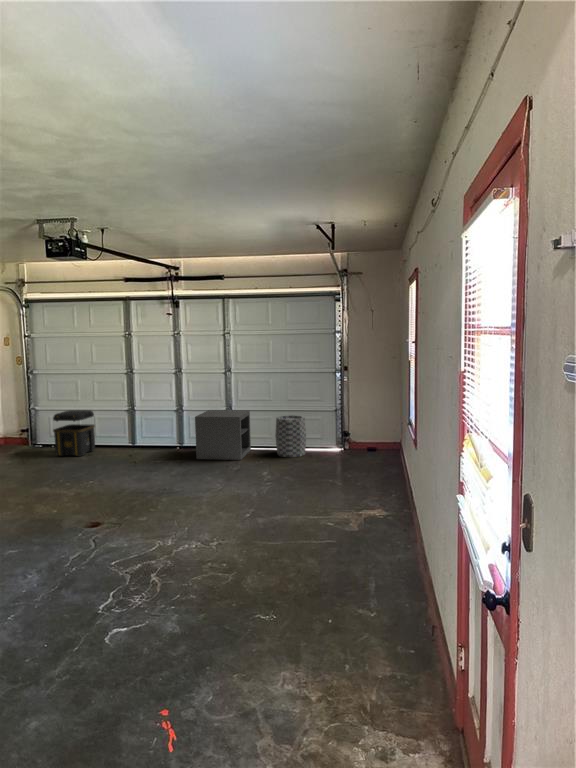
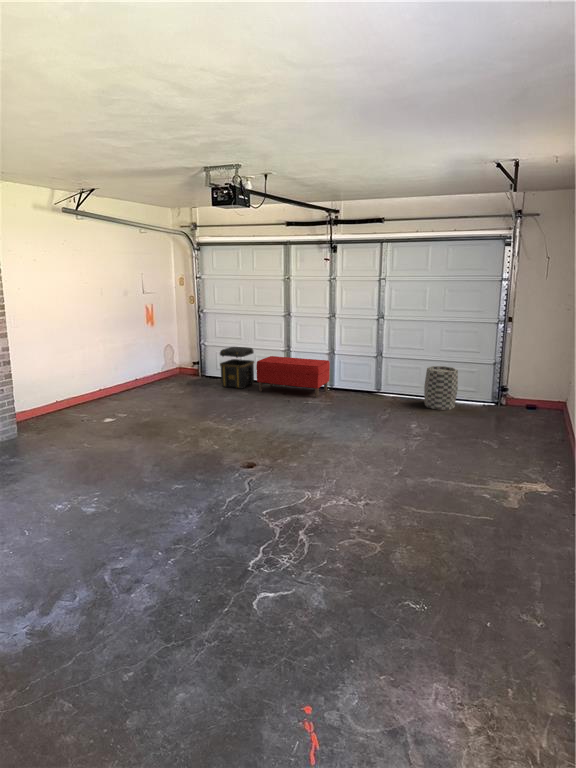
storage cabinet: present [195,410,251,460] -> none [344,355,399,408]
bench: none [98,418,180,458] -> present [256,356,330,398]

